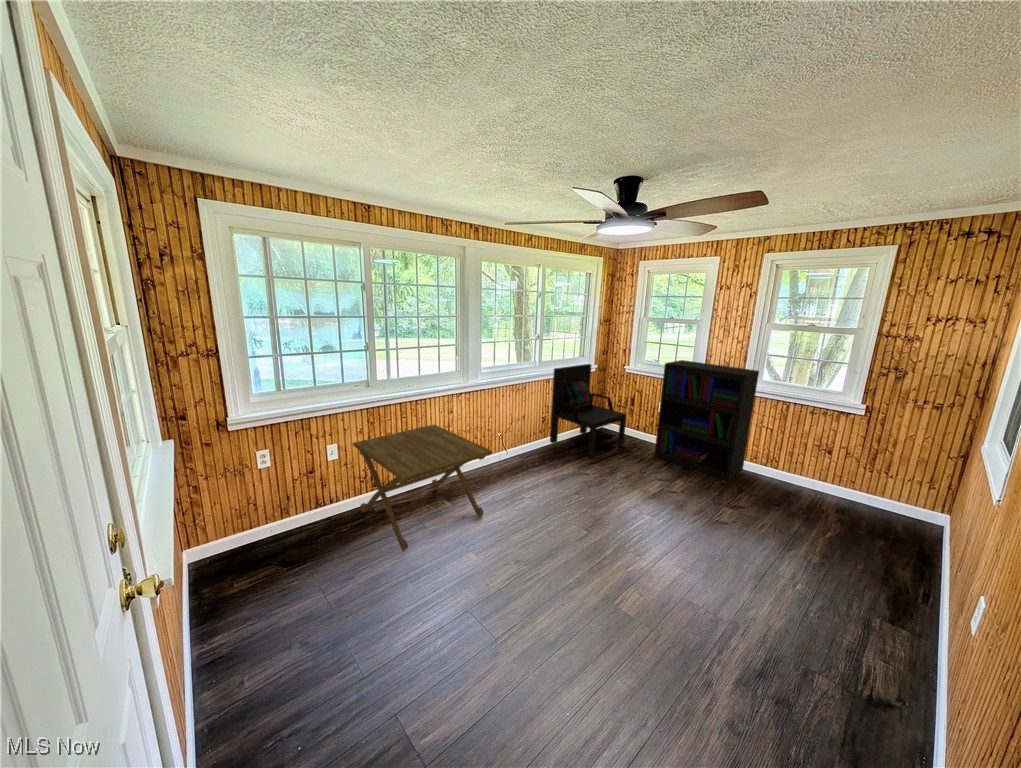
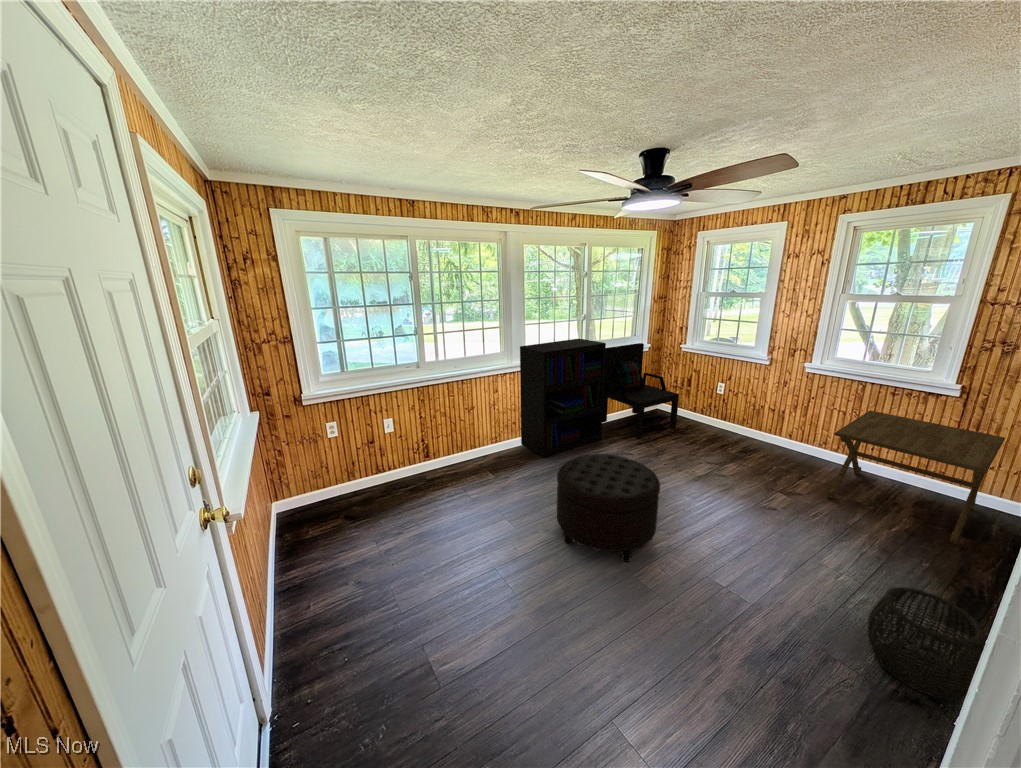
bookshelf: present [654,360,759,480] -> present [520,339,606,458]
side table: present [353,424,492,550] -> present [827,411,1005,543]
ottoman: none [529,477,634,588] -> present [557,454,660,562]
woven basket: none [830,590,934,693] -> present [868,587,985,700]

